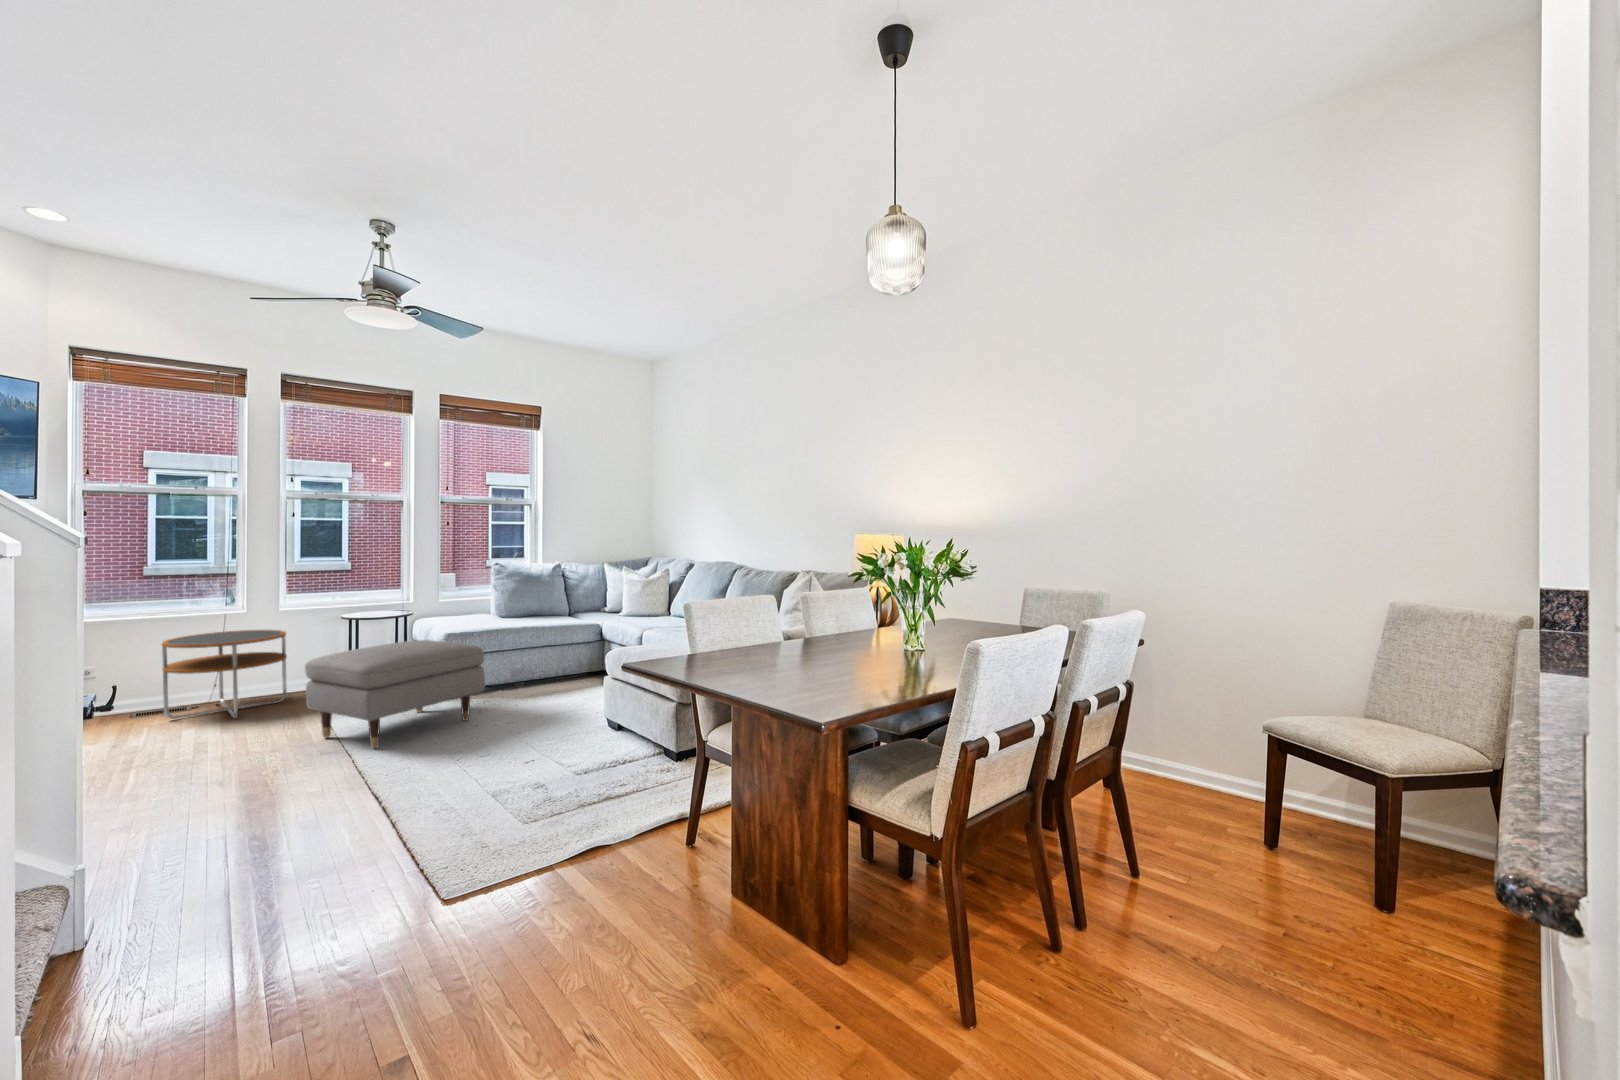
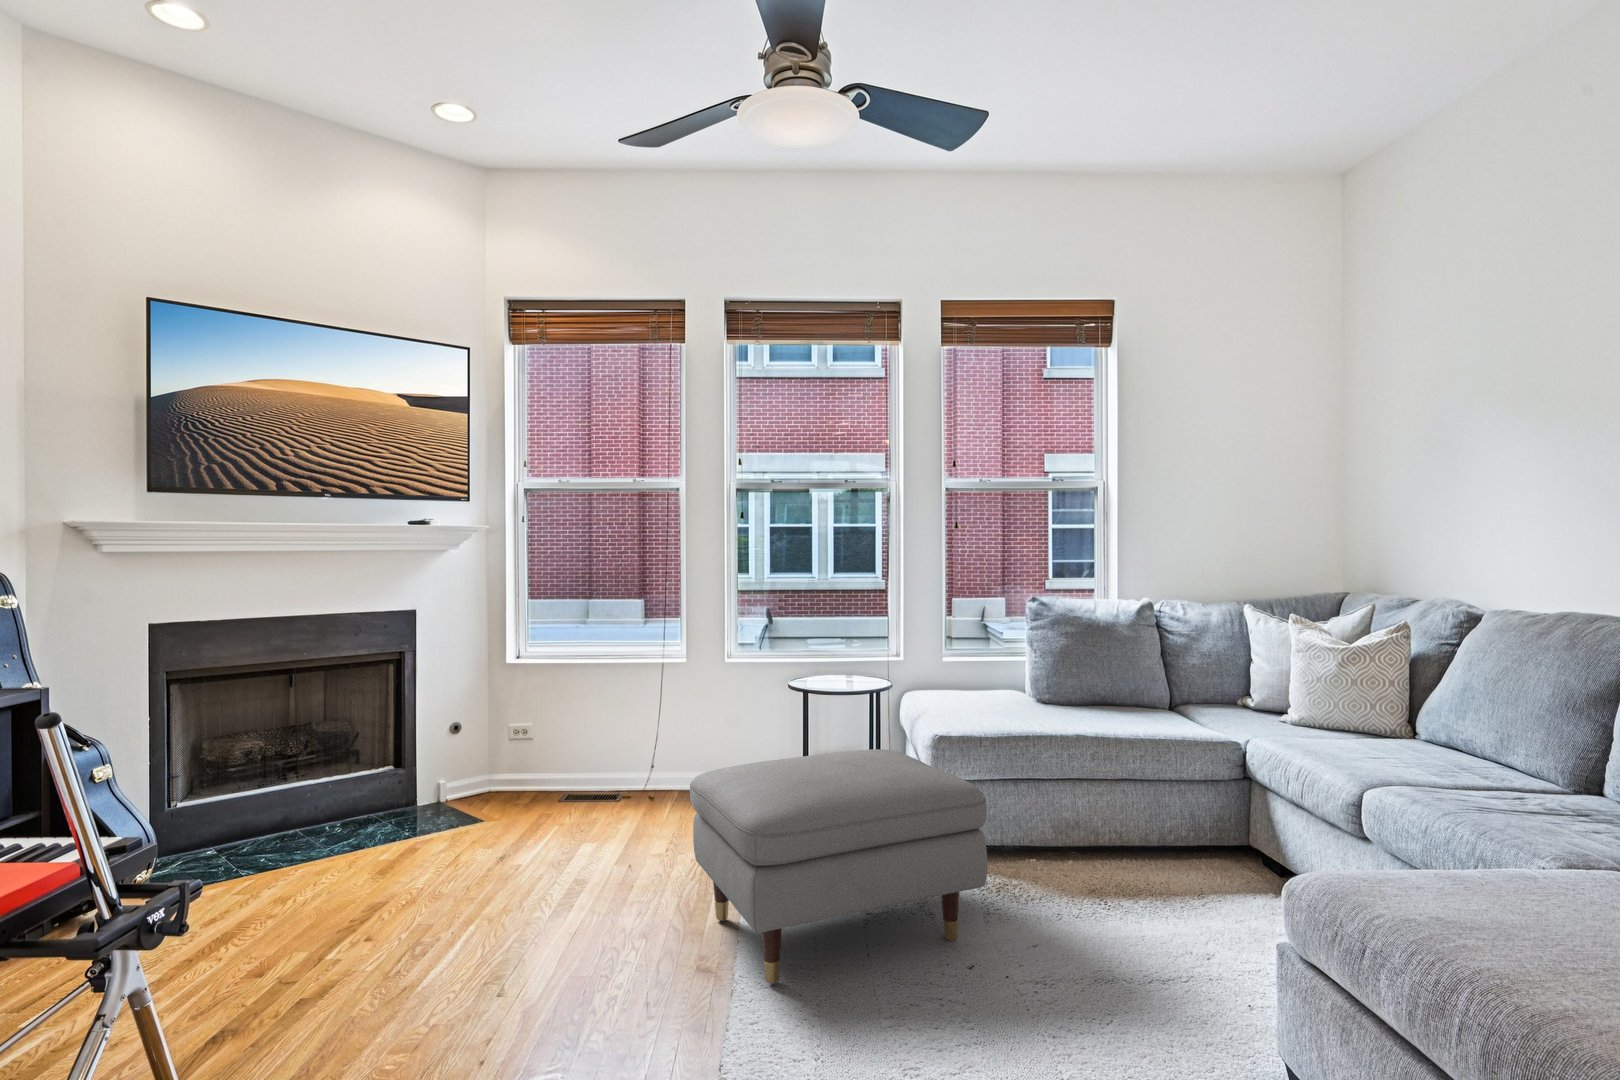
side table: present [162,630,287,719] -> none [577,687,722,830]

